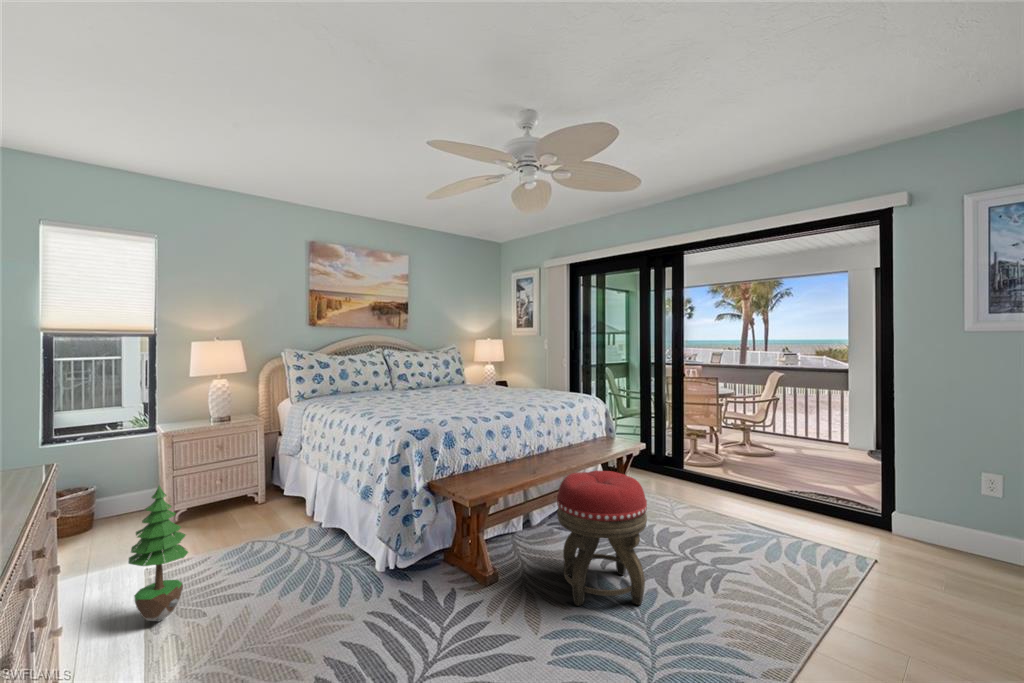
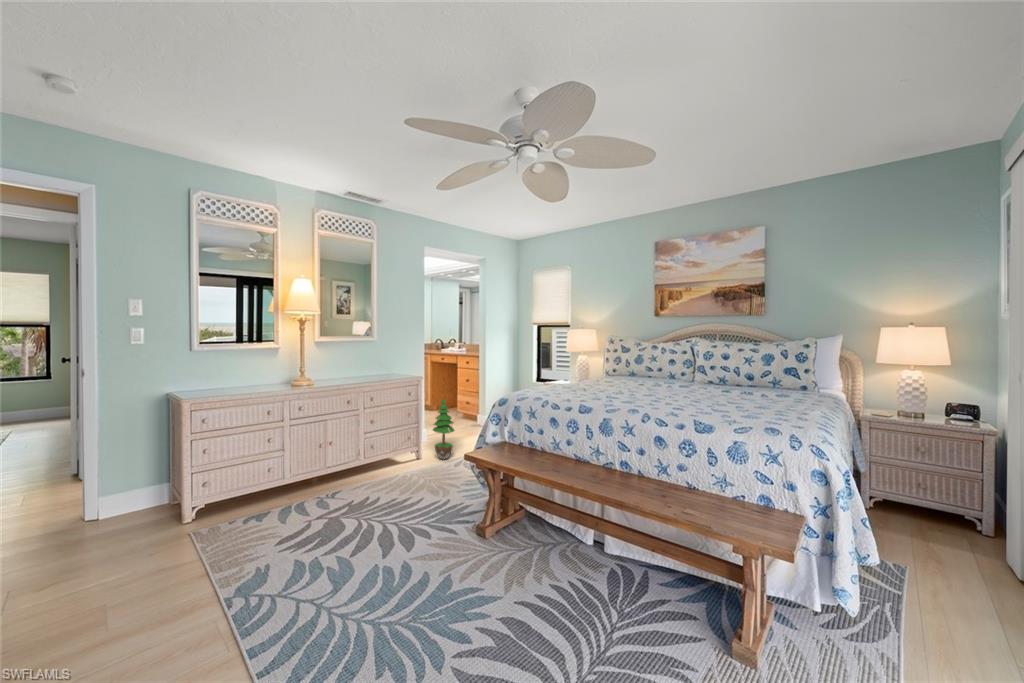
footstool: present [557,471,647,606] -> none [422,467,516,618]

